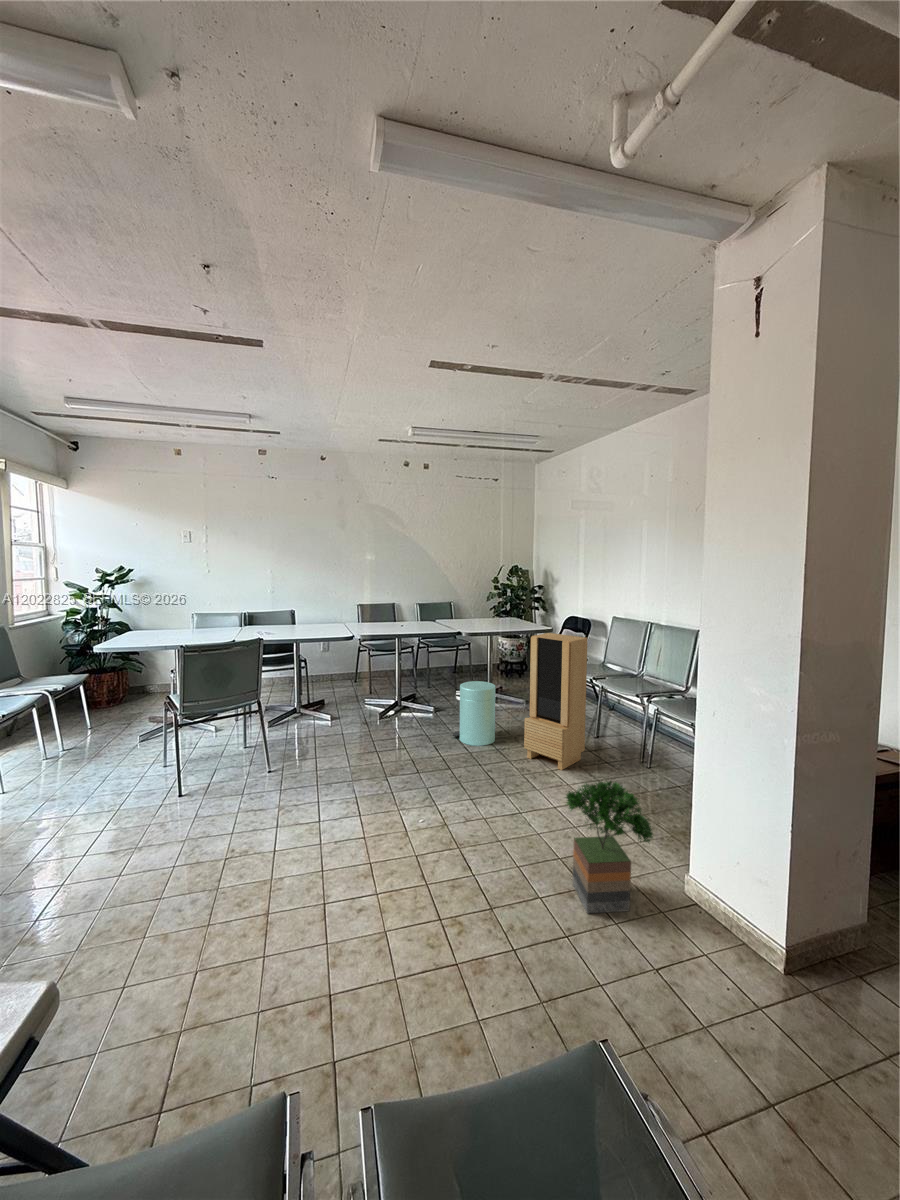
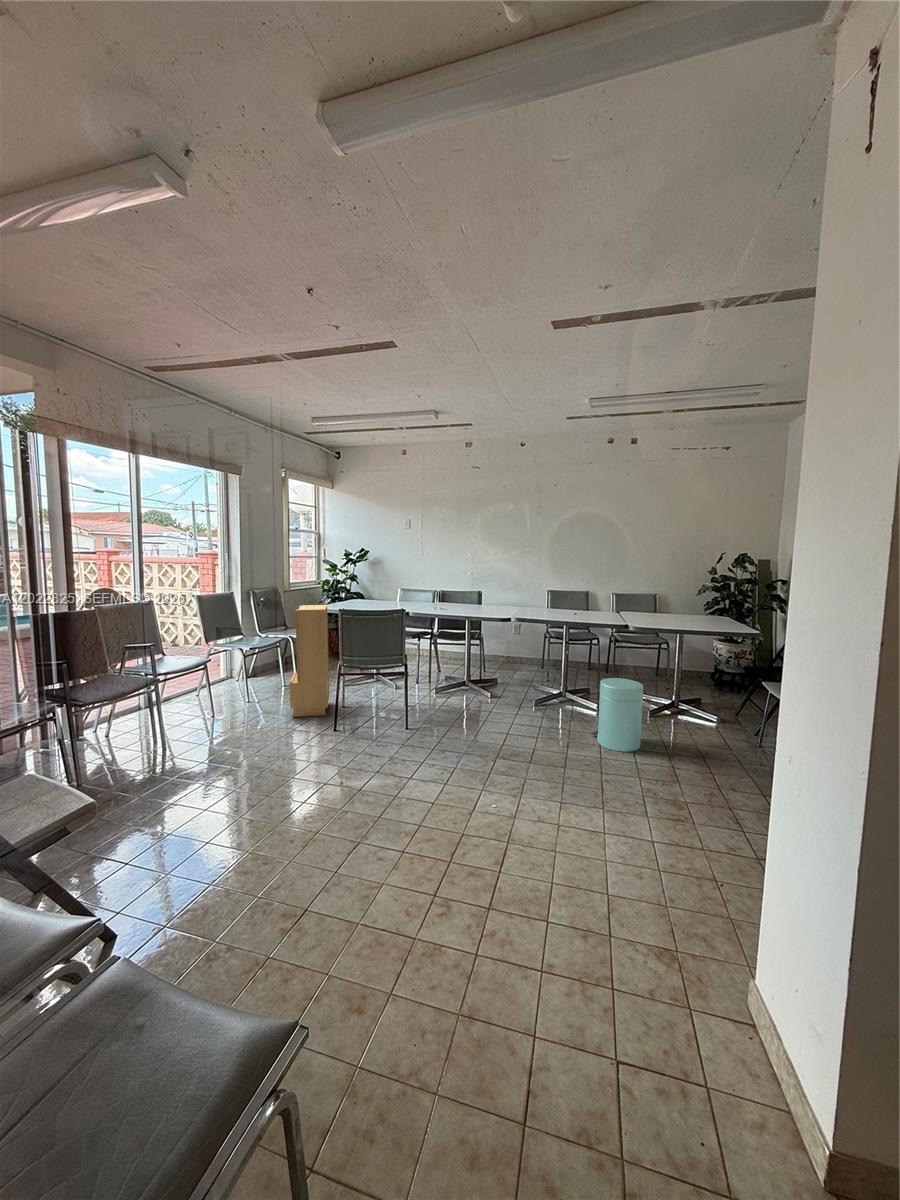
storage cabinet: present [524,633,588,770] -> present [290,605,329,717]
potted tree: present [565,781,653,913] -> none [581,805,688,986]

